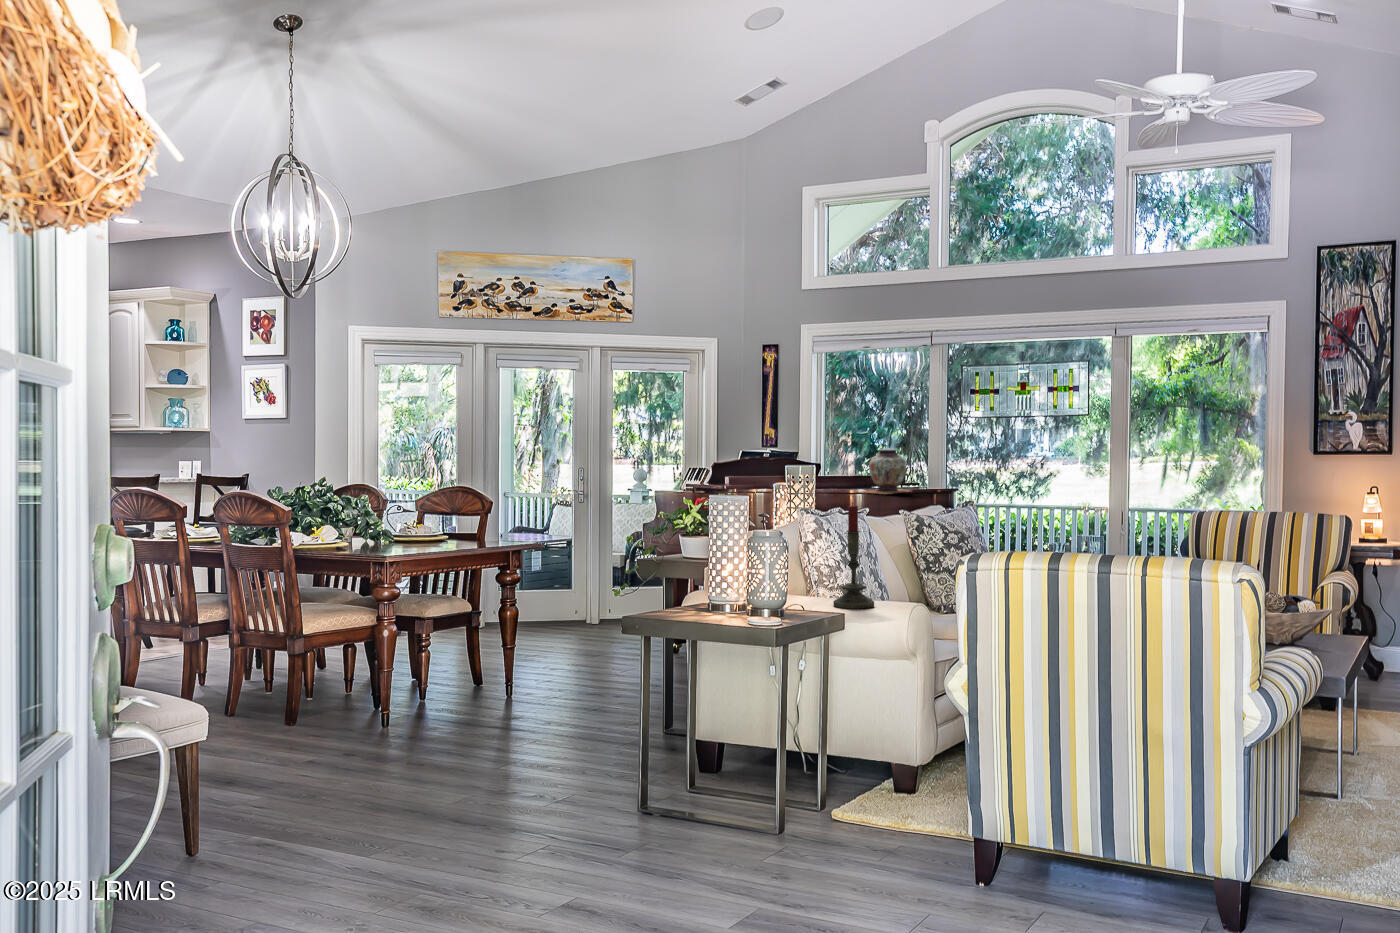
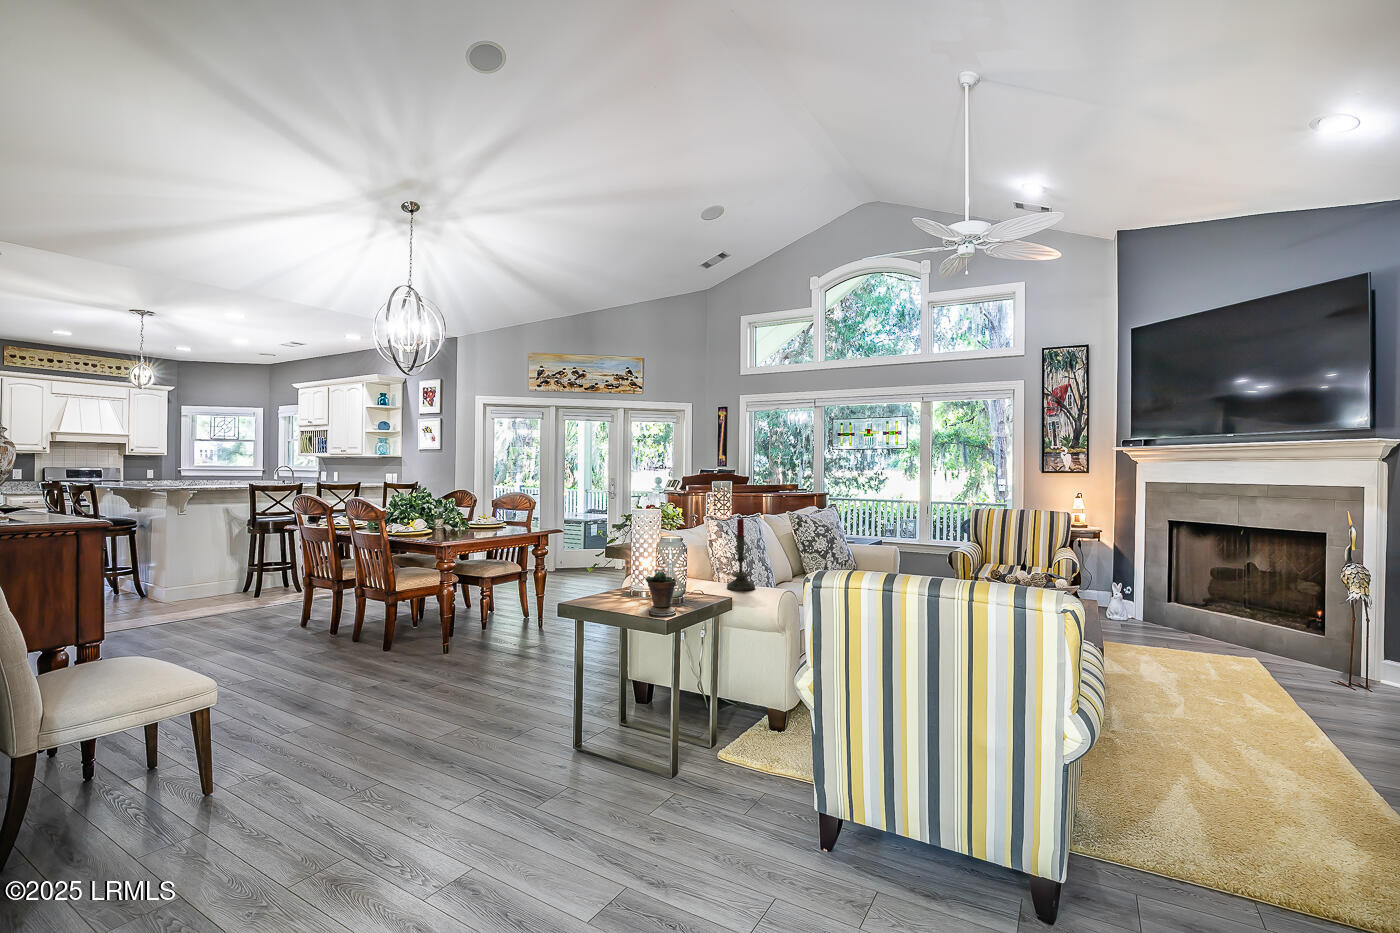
decorative vase: present [863,449,909,494] -> none [764,471,796,500]
succulent plant: none [732,556,773,622] -> present [646,560,676,607]

